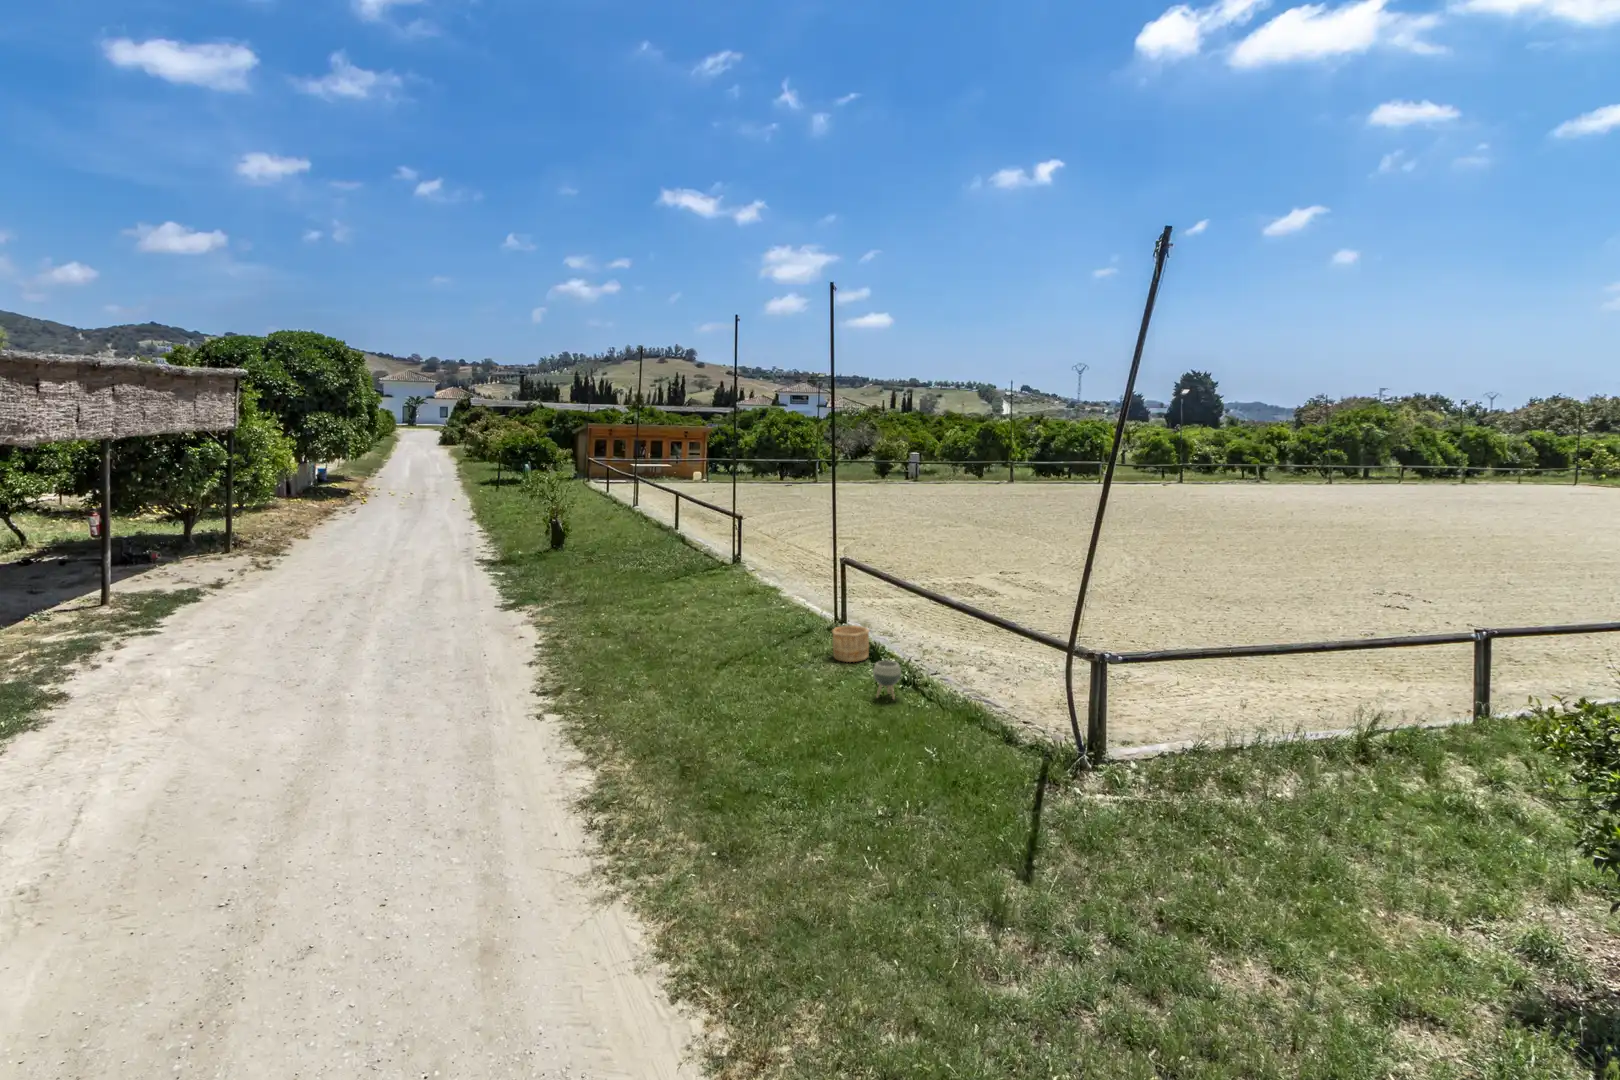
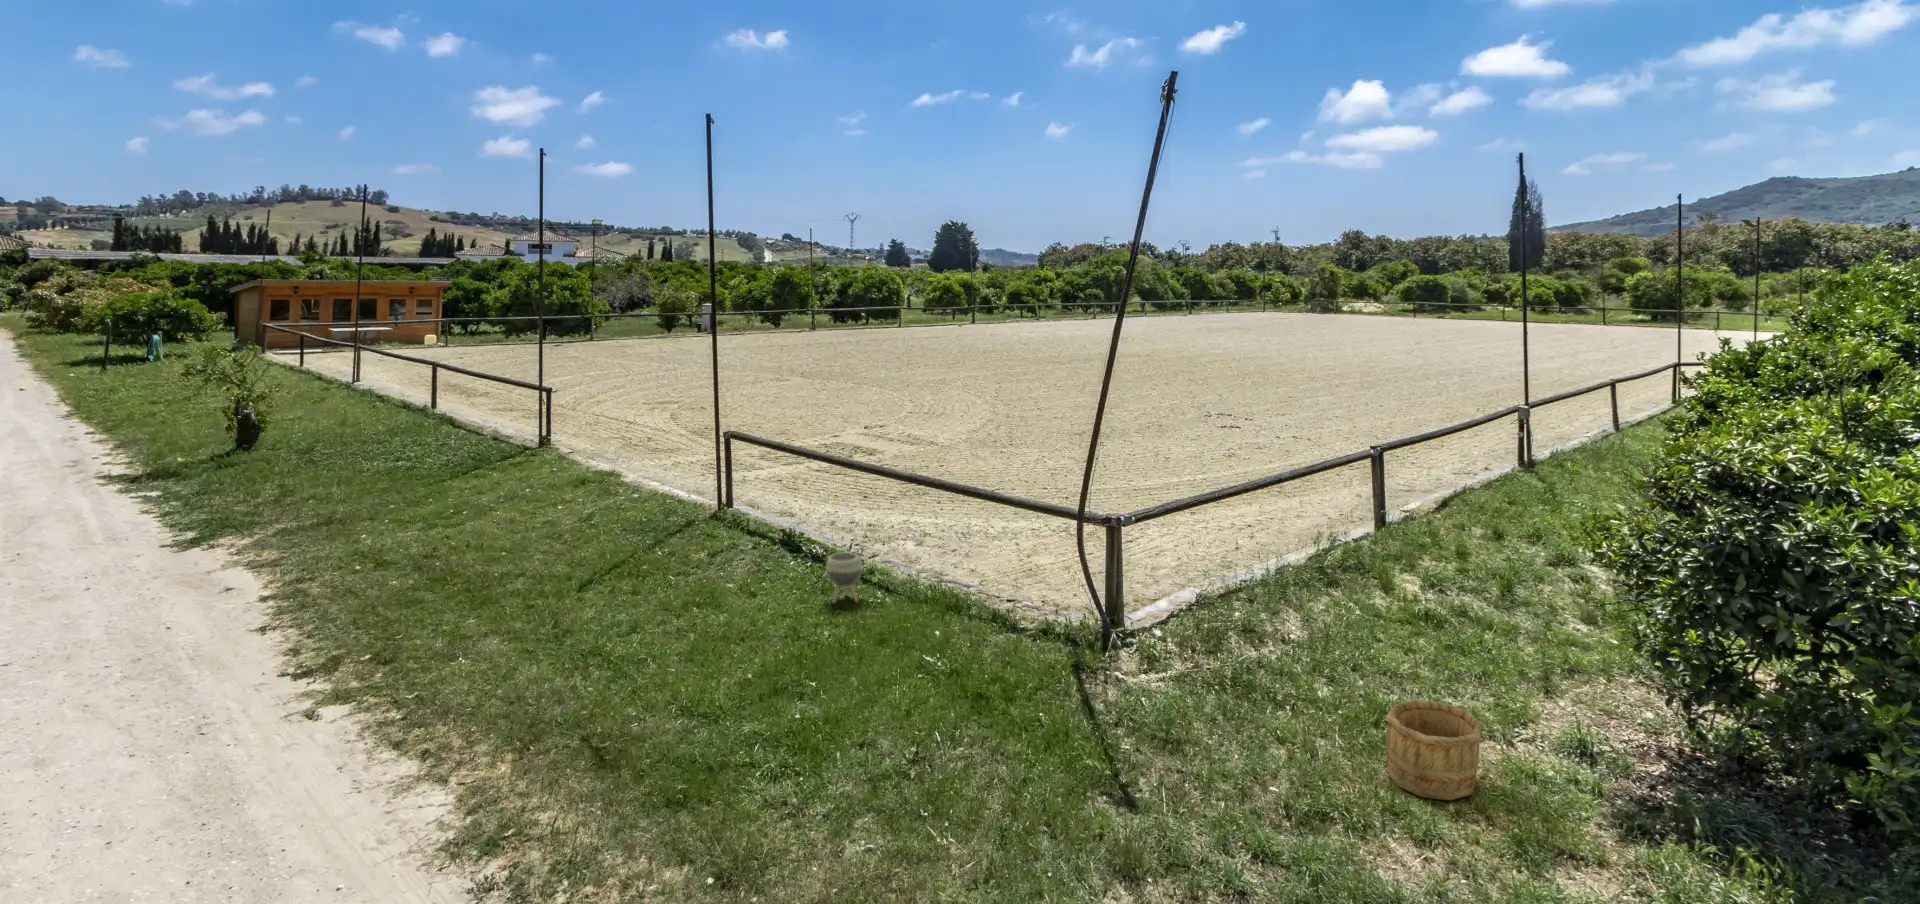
wooden bucket: present [832,625,869,662] -> present [1386,700,1484,800]

